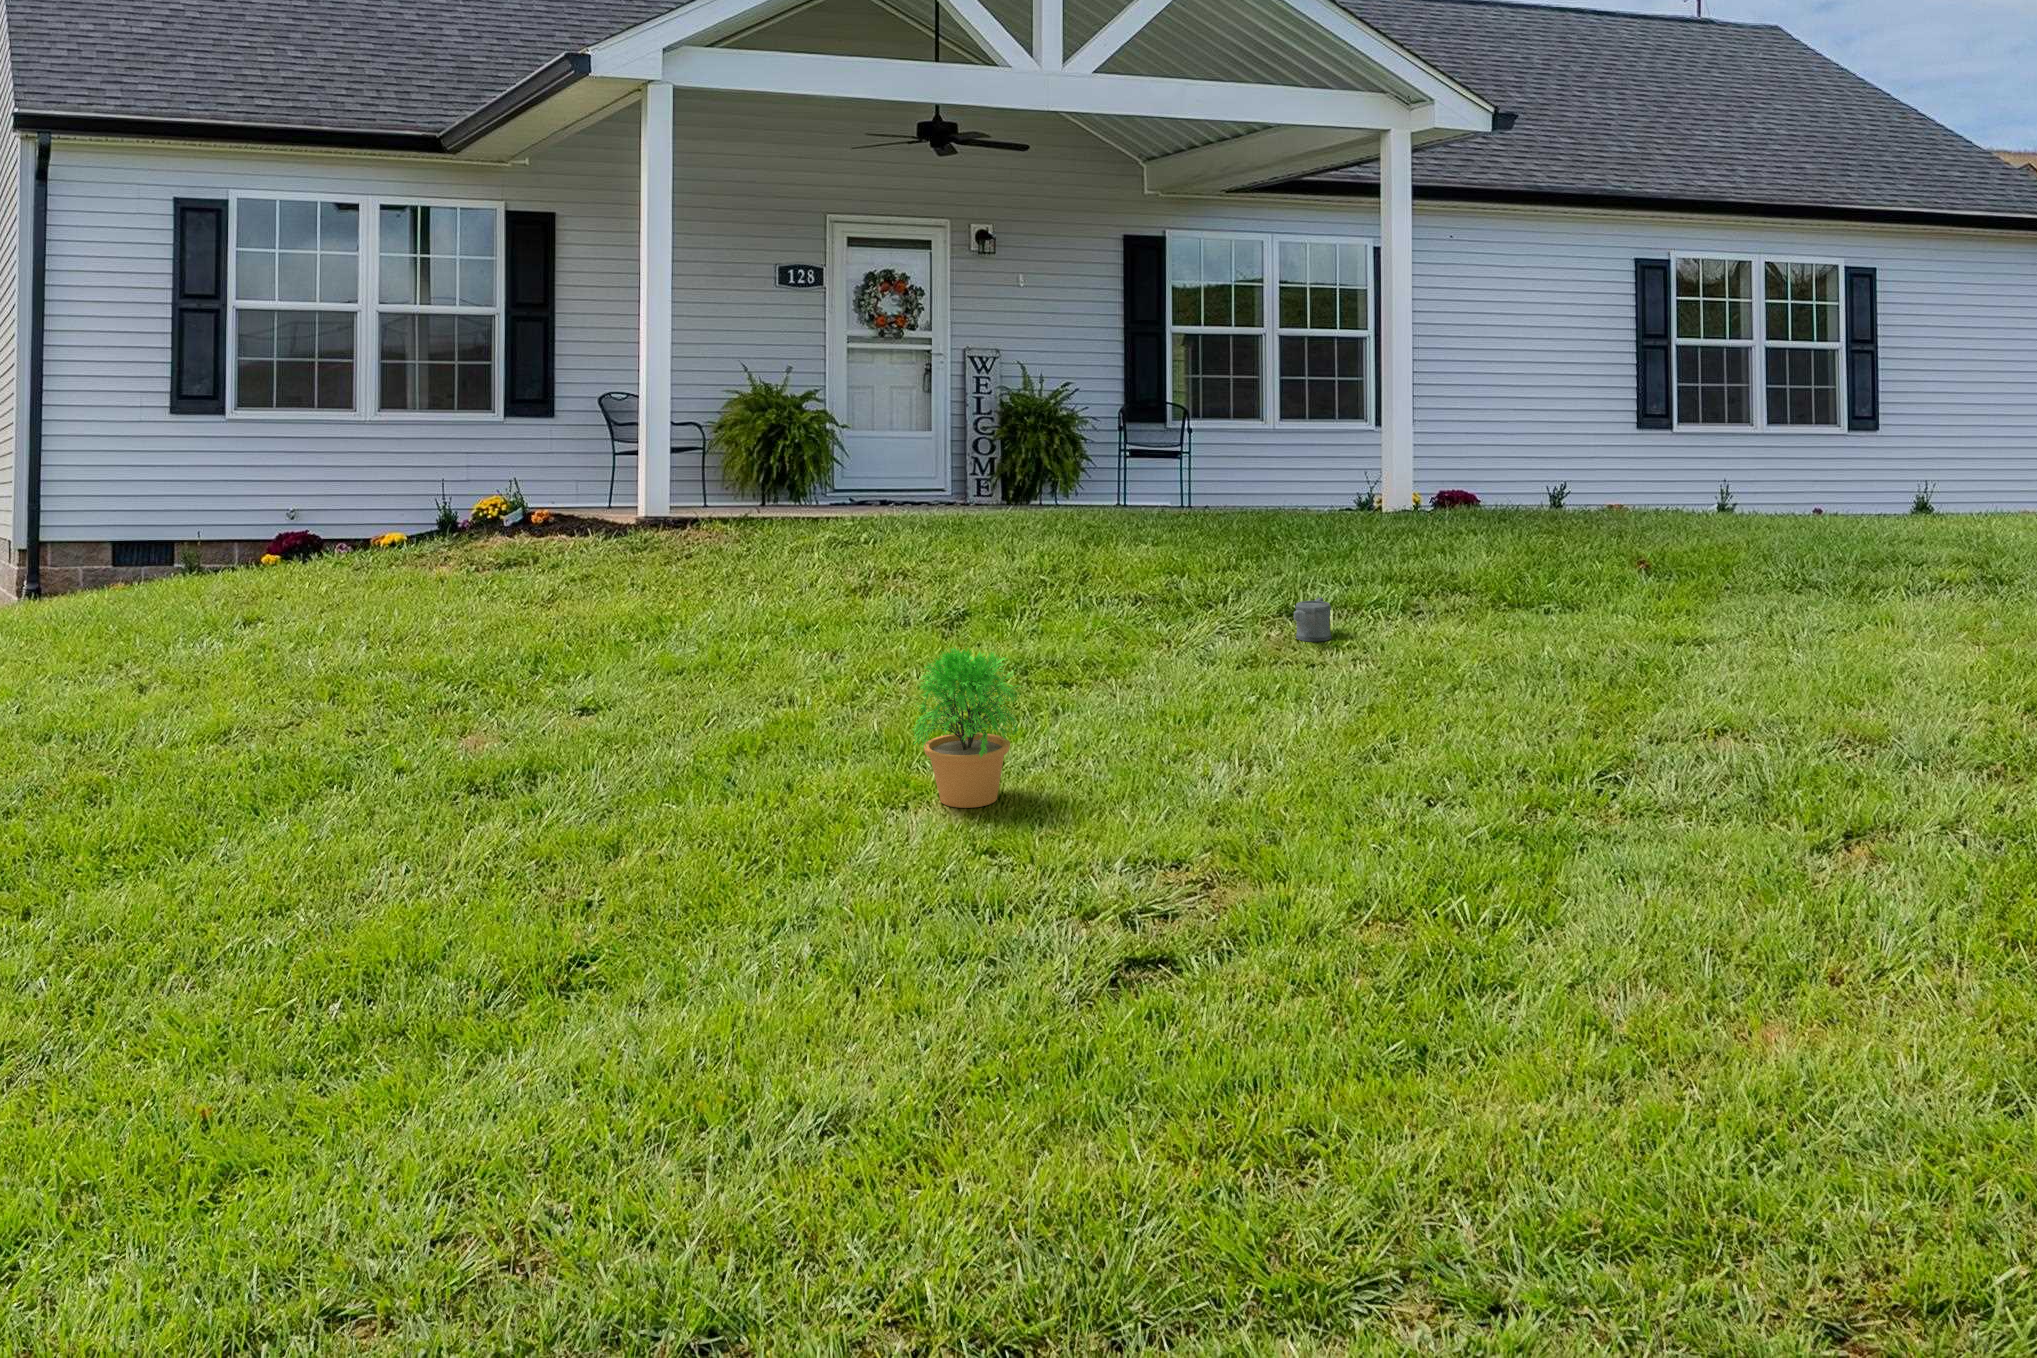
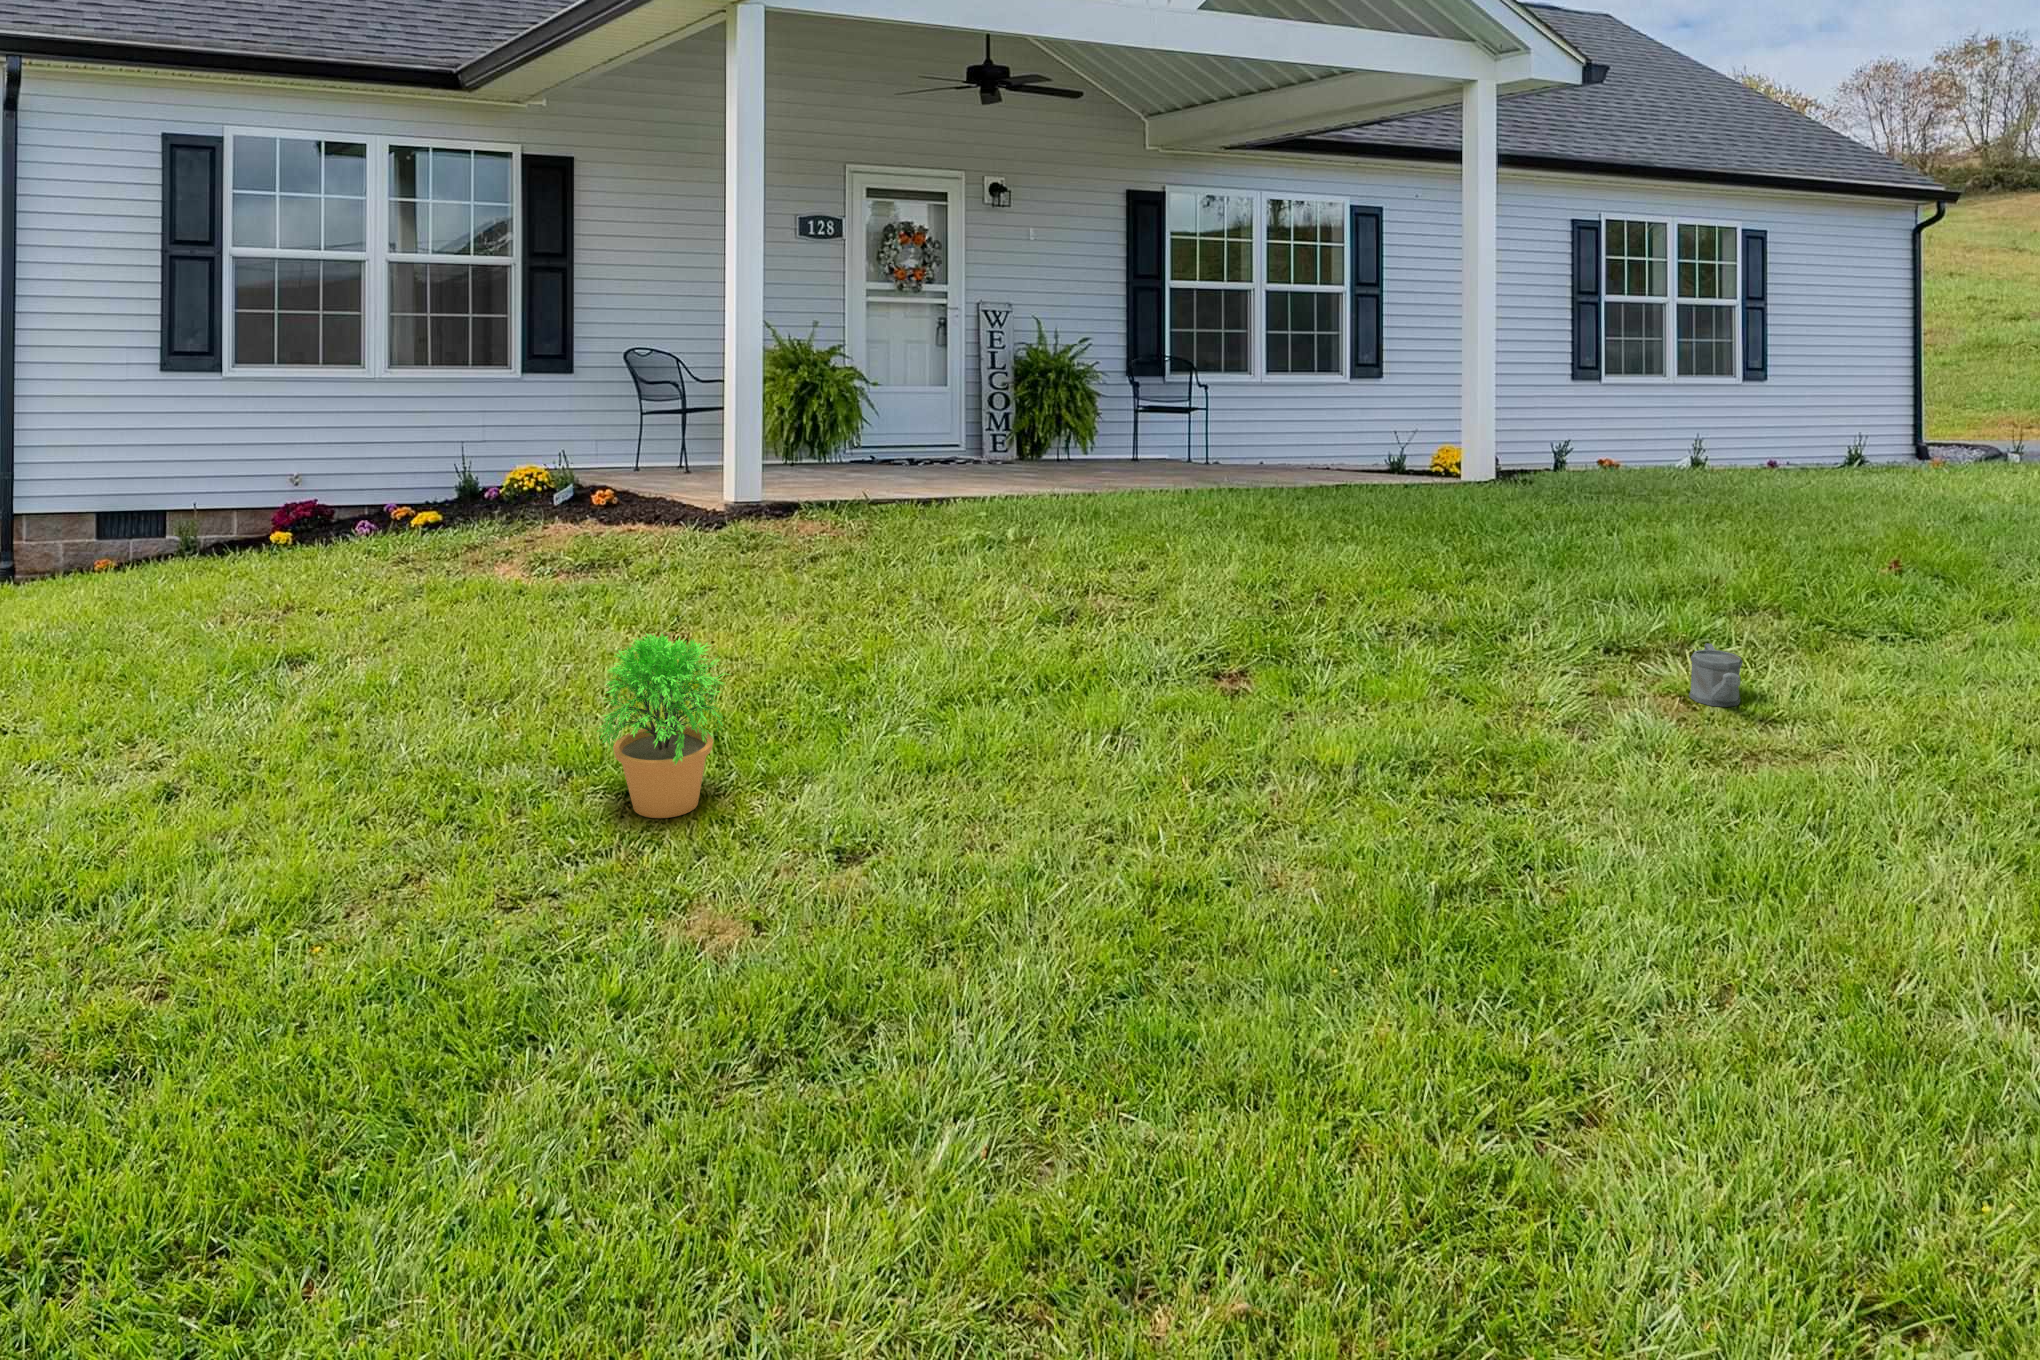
potted plant: present [913,647,1019,808] -> present [597,633,730,818]

